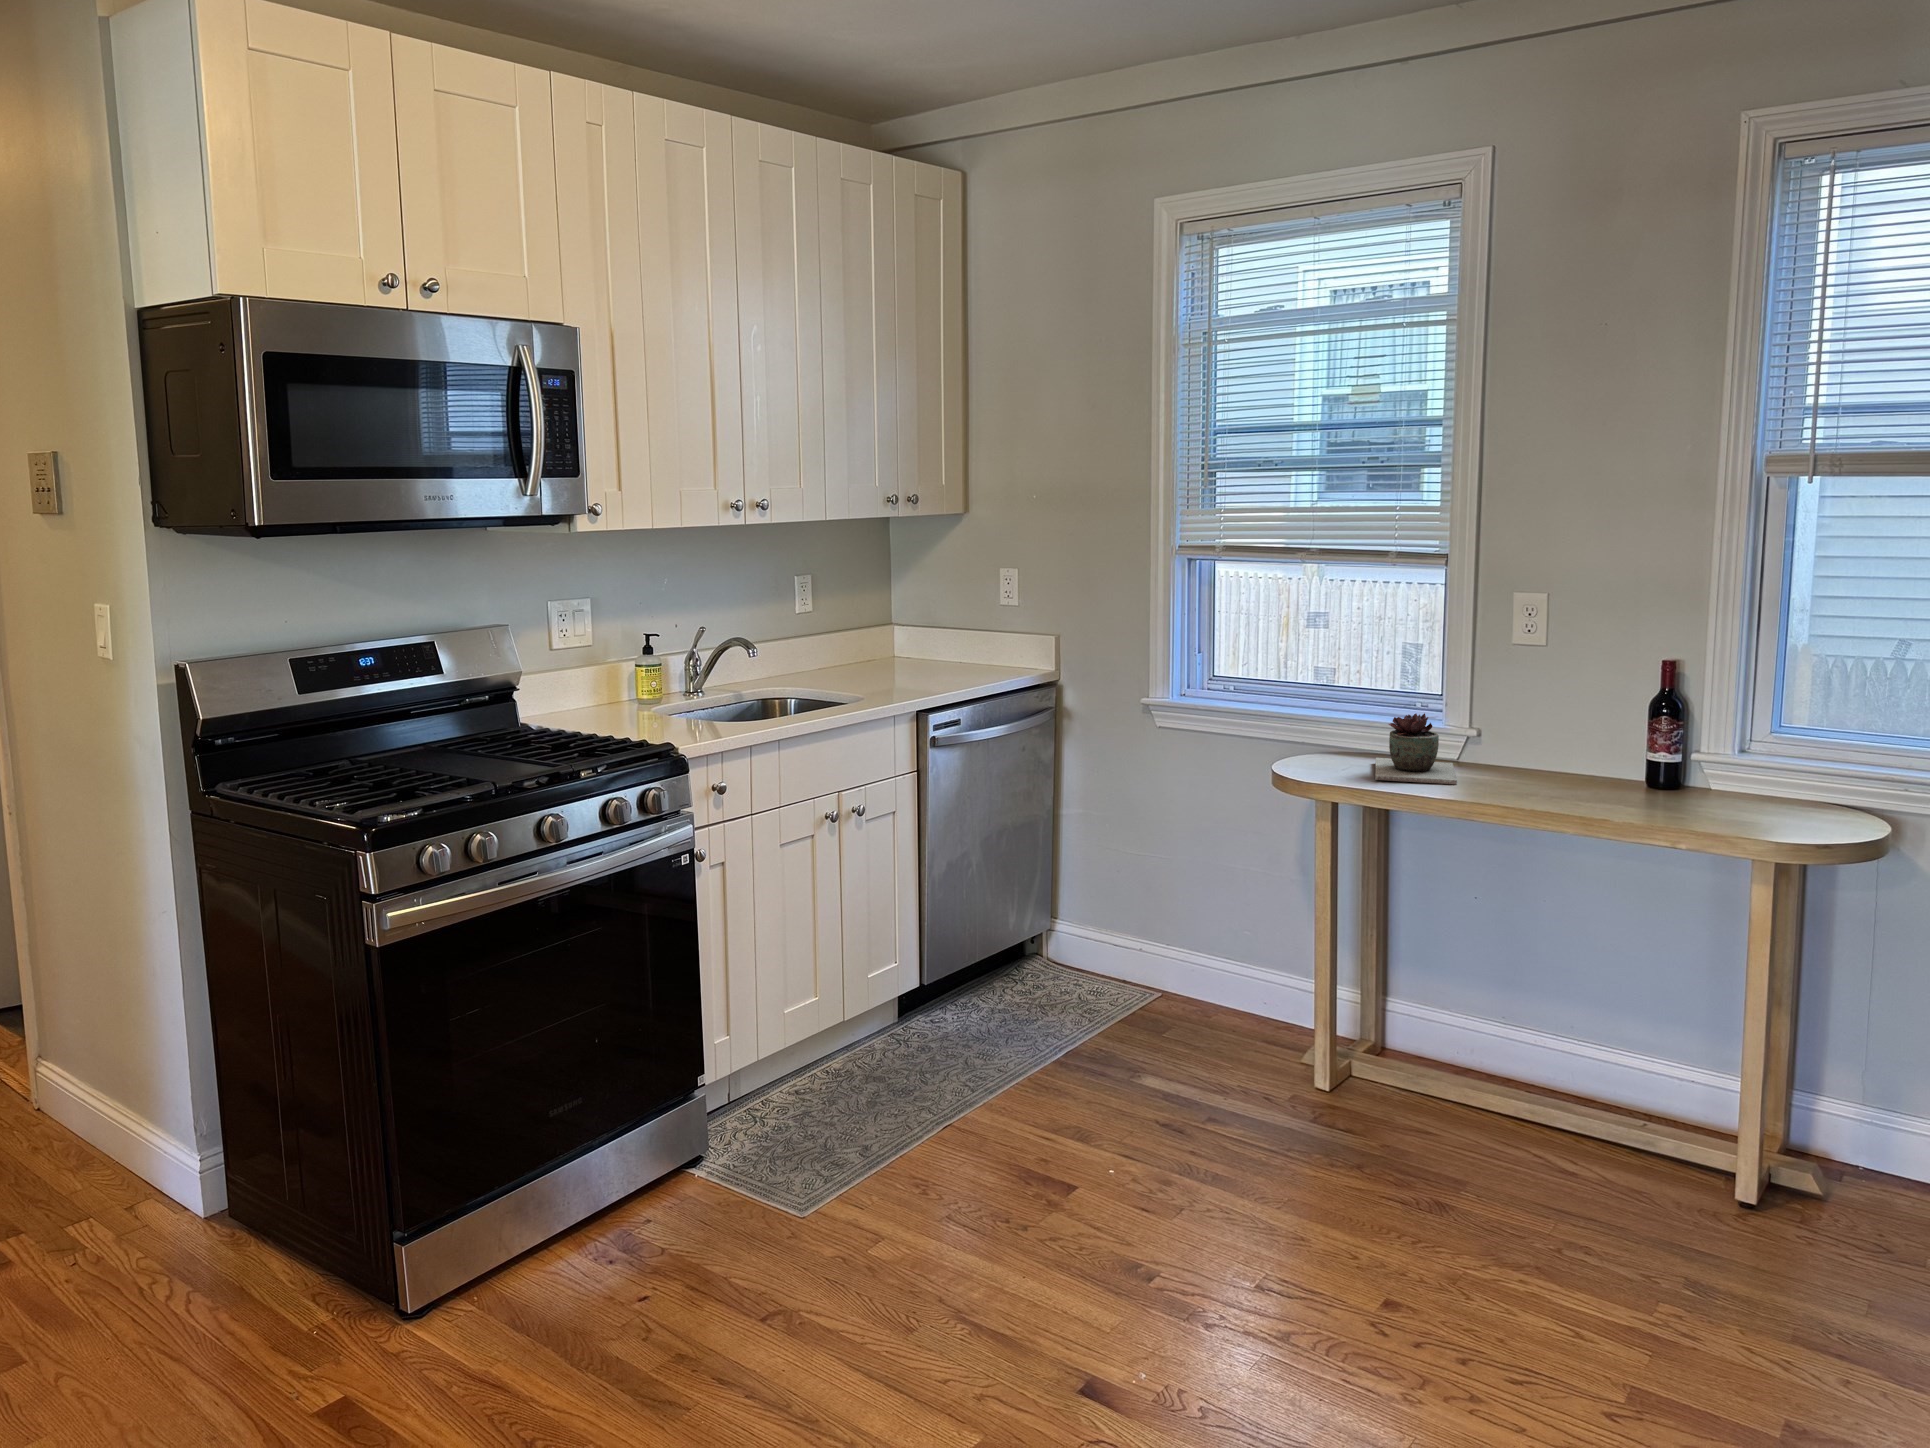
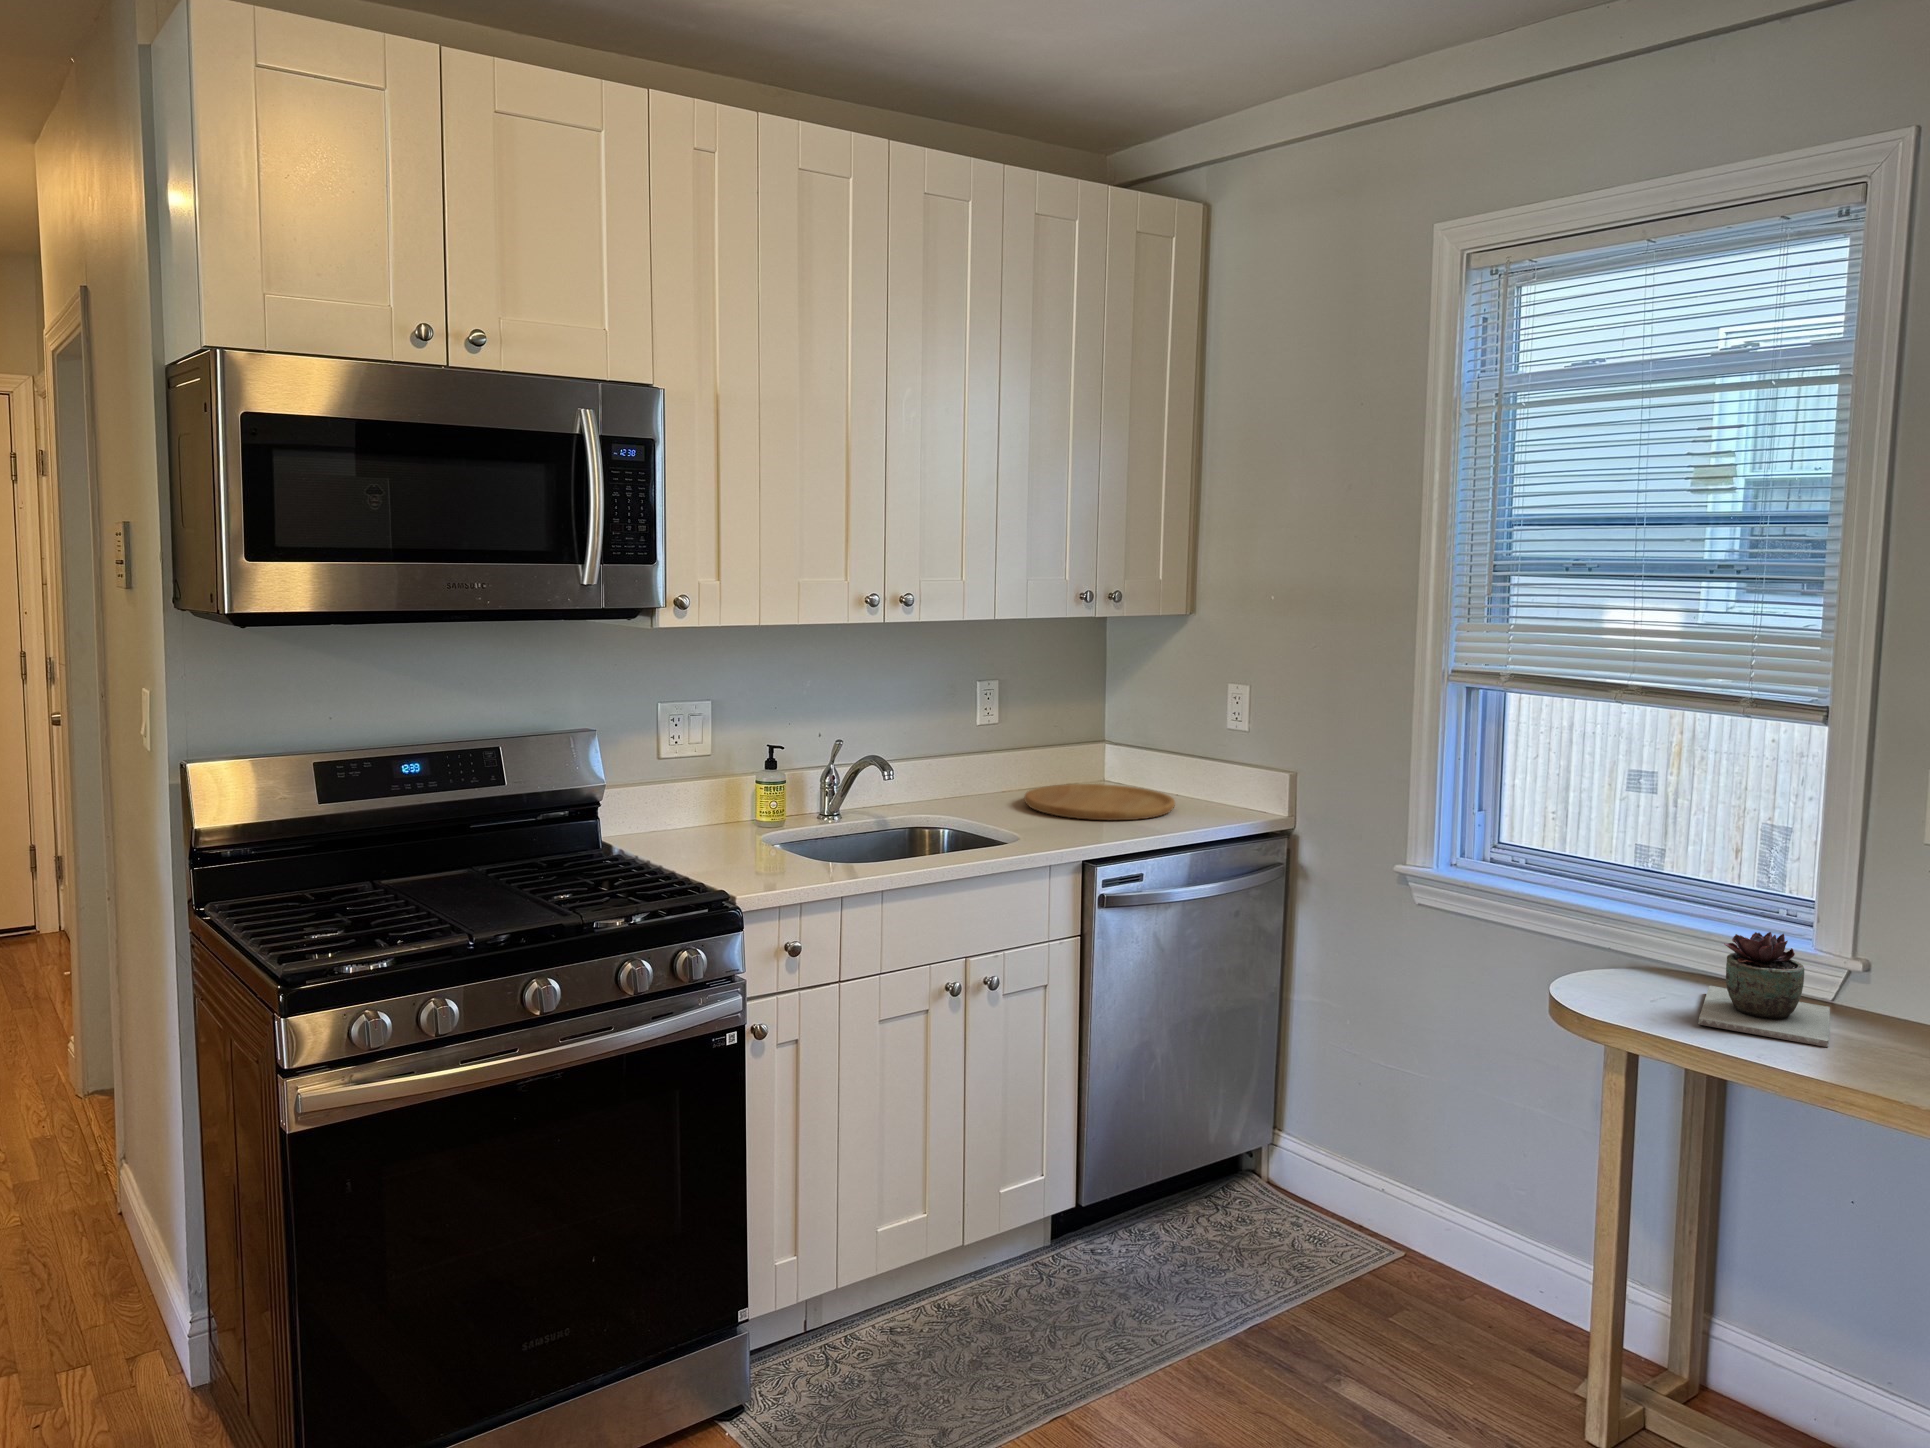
cutting board: none [844,657,967,682] -> present [1024,784,1175,820]

